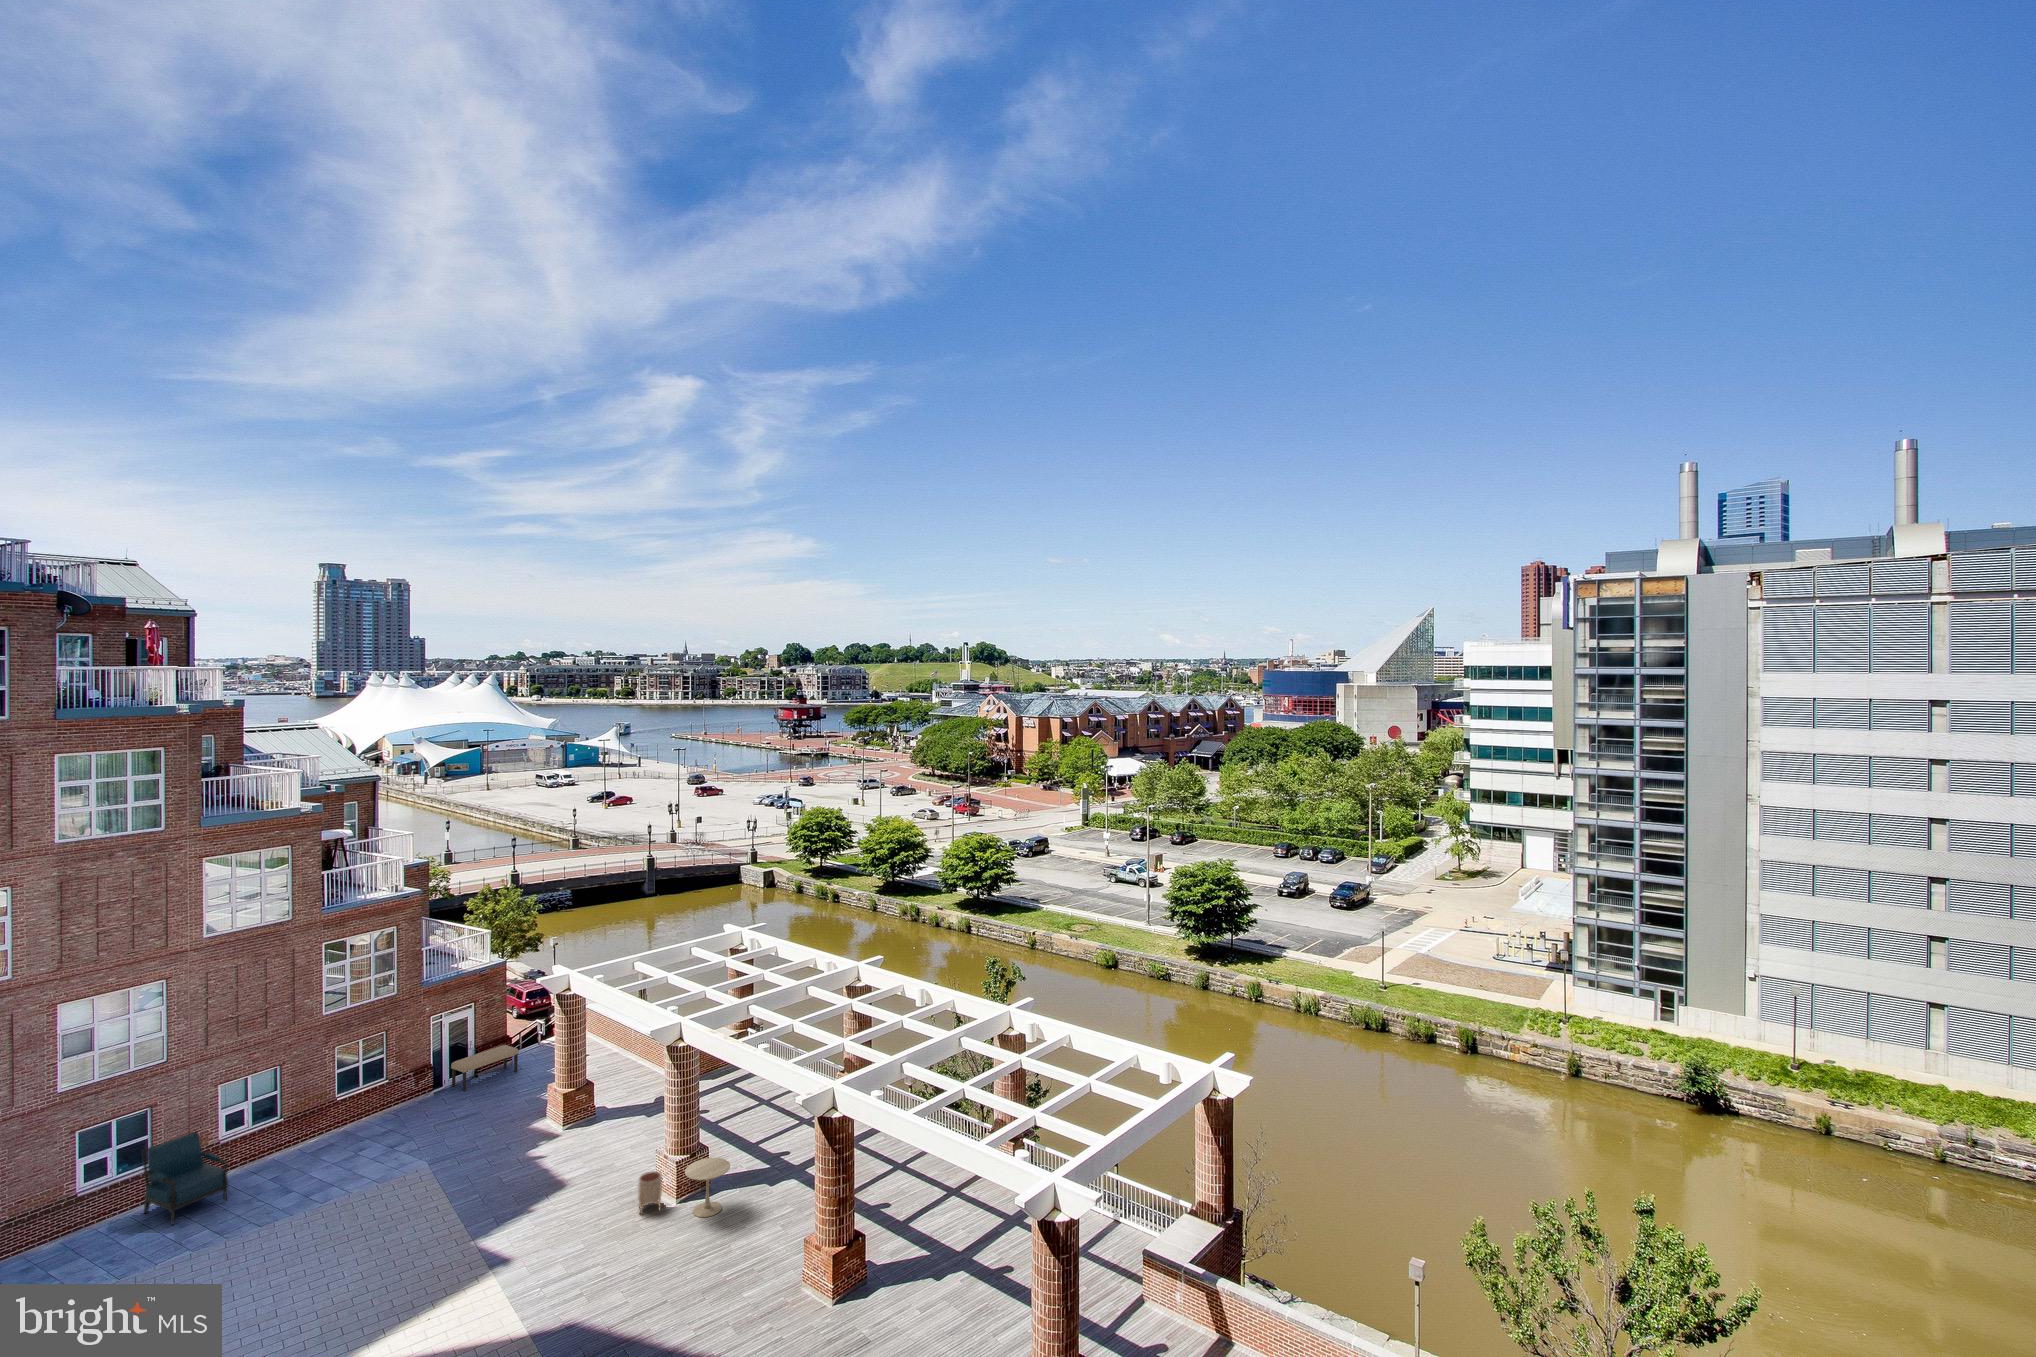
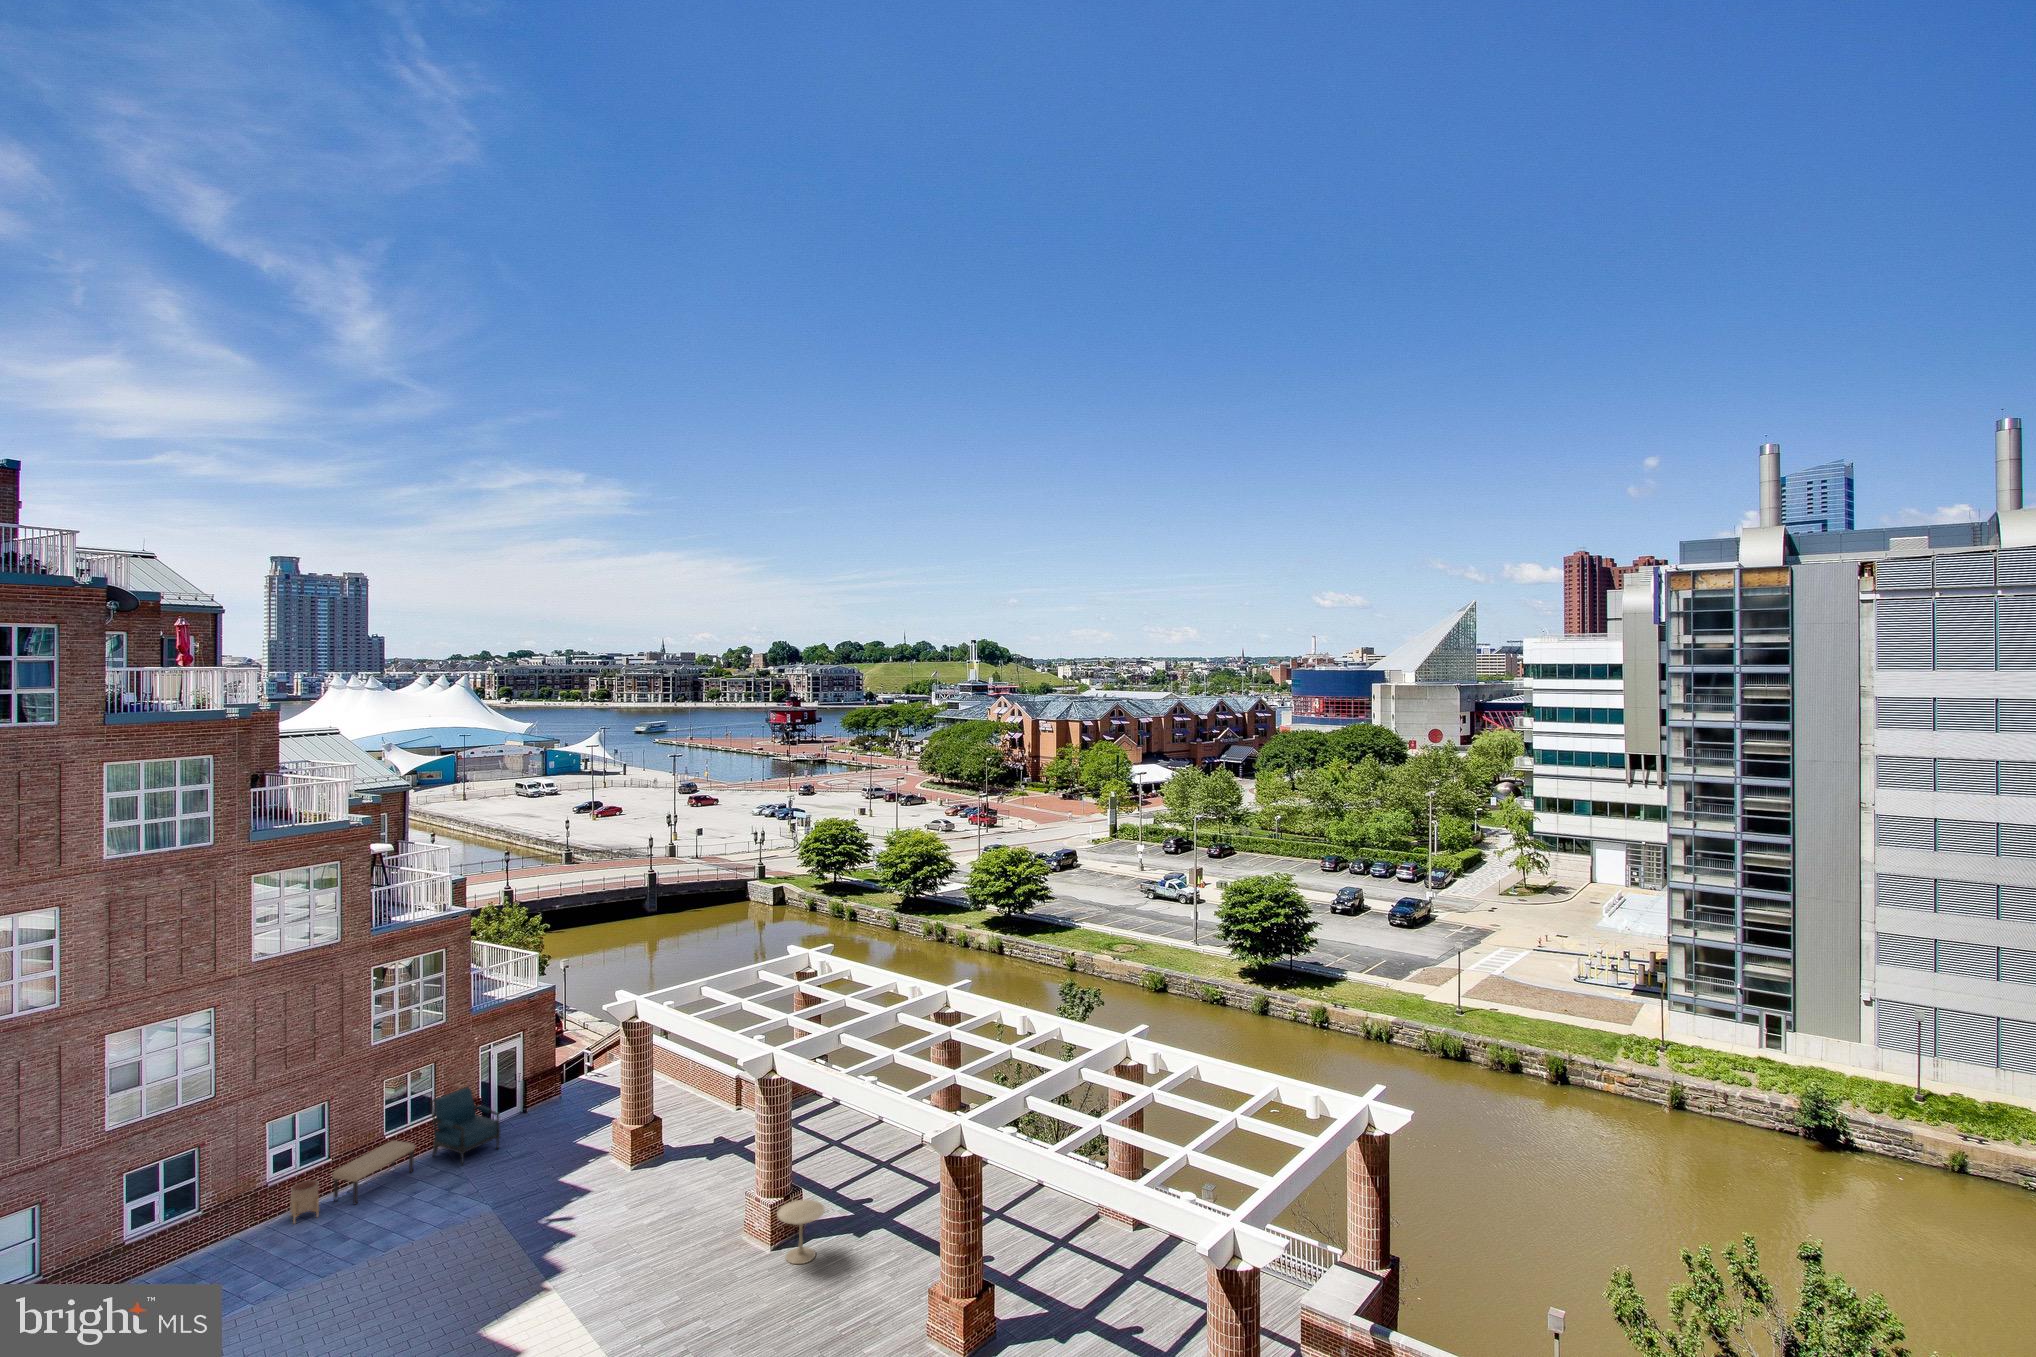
bench: present [451,1045,519,1091] -> present [332,1141,415,1204]
chair: present [142,1131,228,1225] -> present [431,1087,500,1165]
planter: present [638,1171,662,1212] -> present [290,1180,319,1223]

